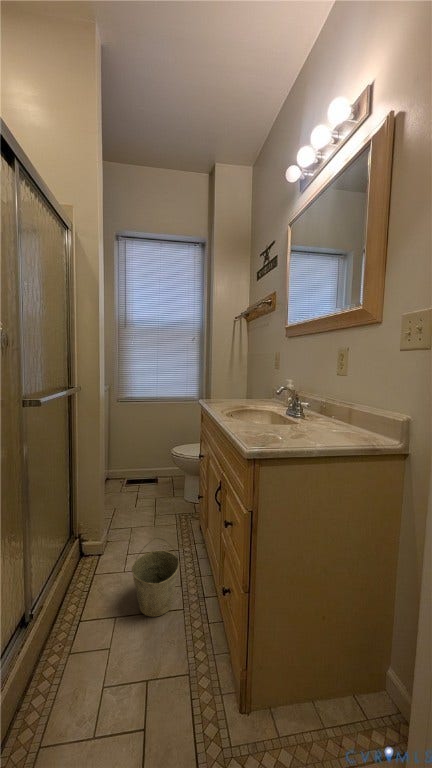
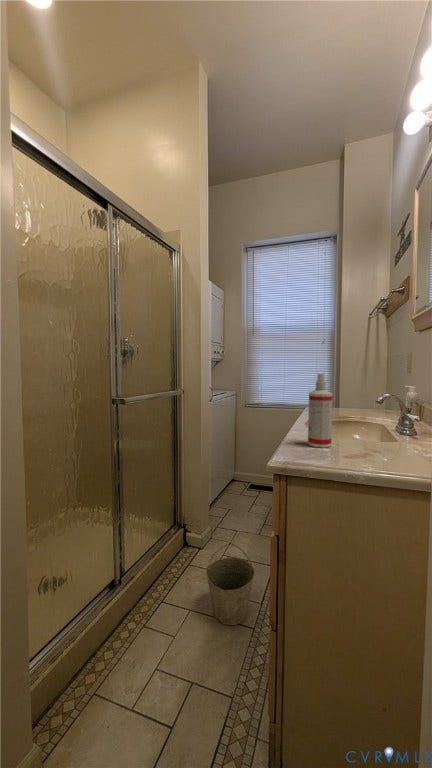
spray bottle: none [252,373,272,434] -> present [308,374,333,447]

